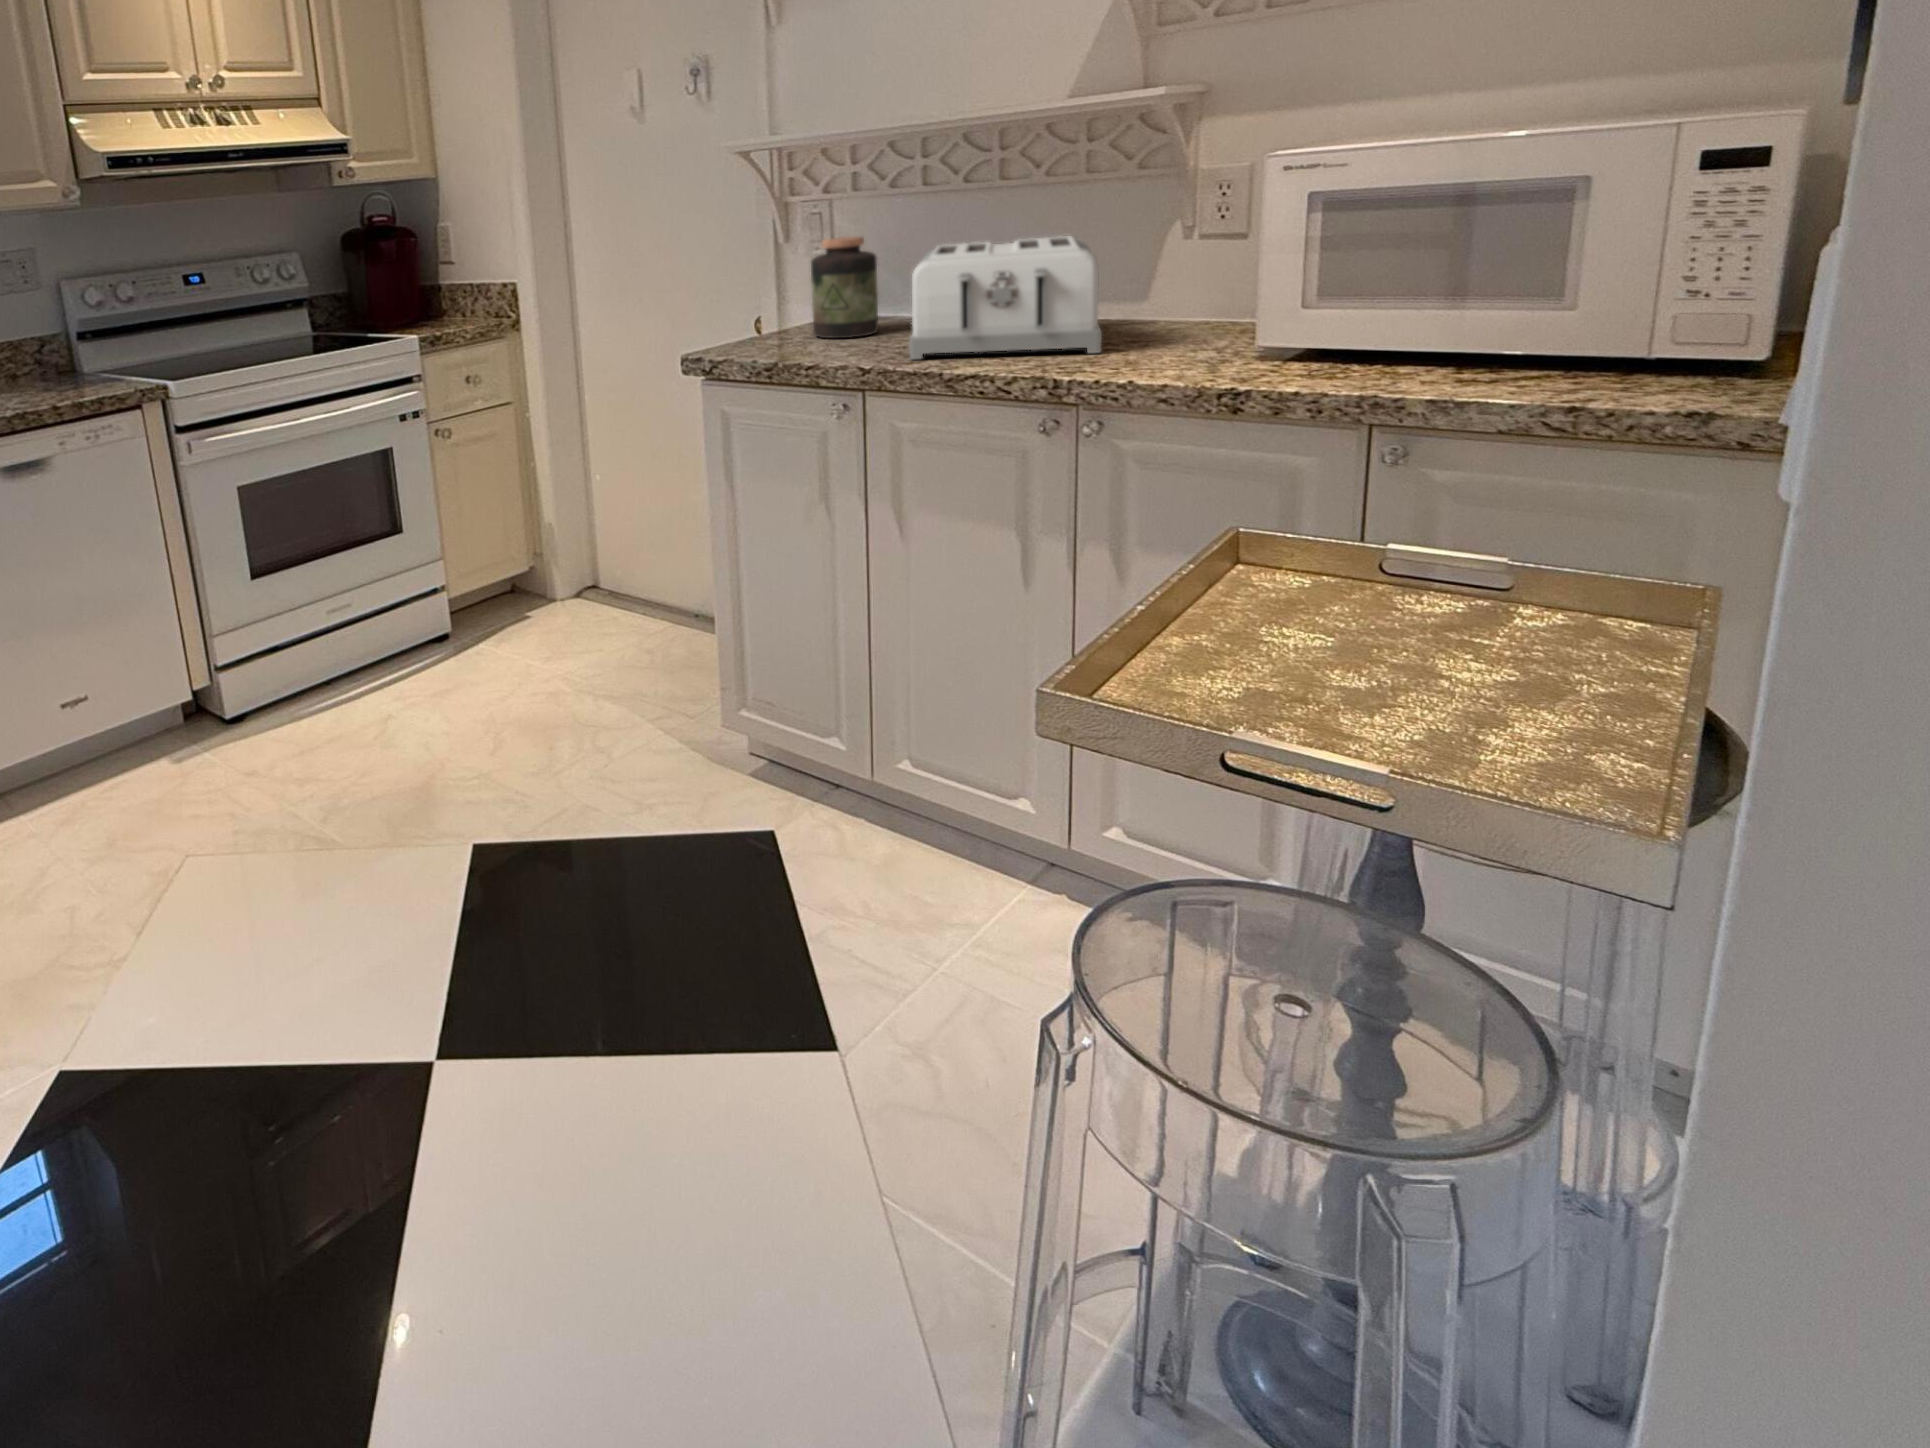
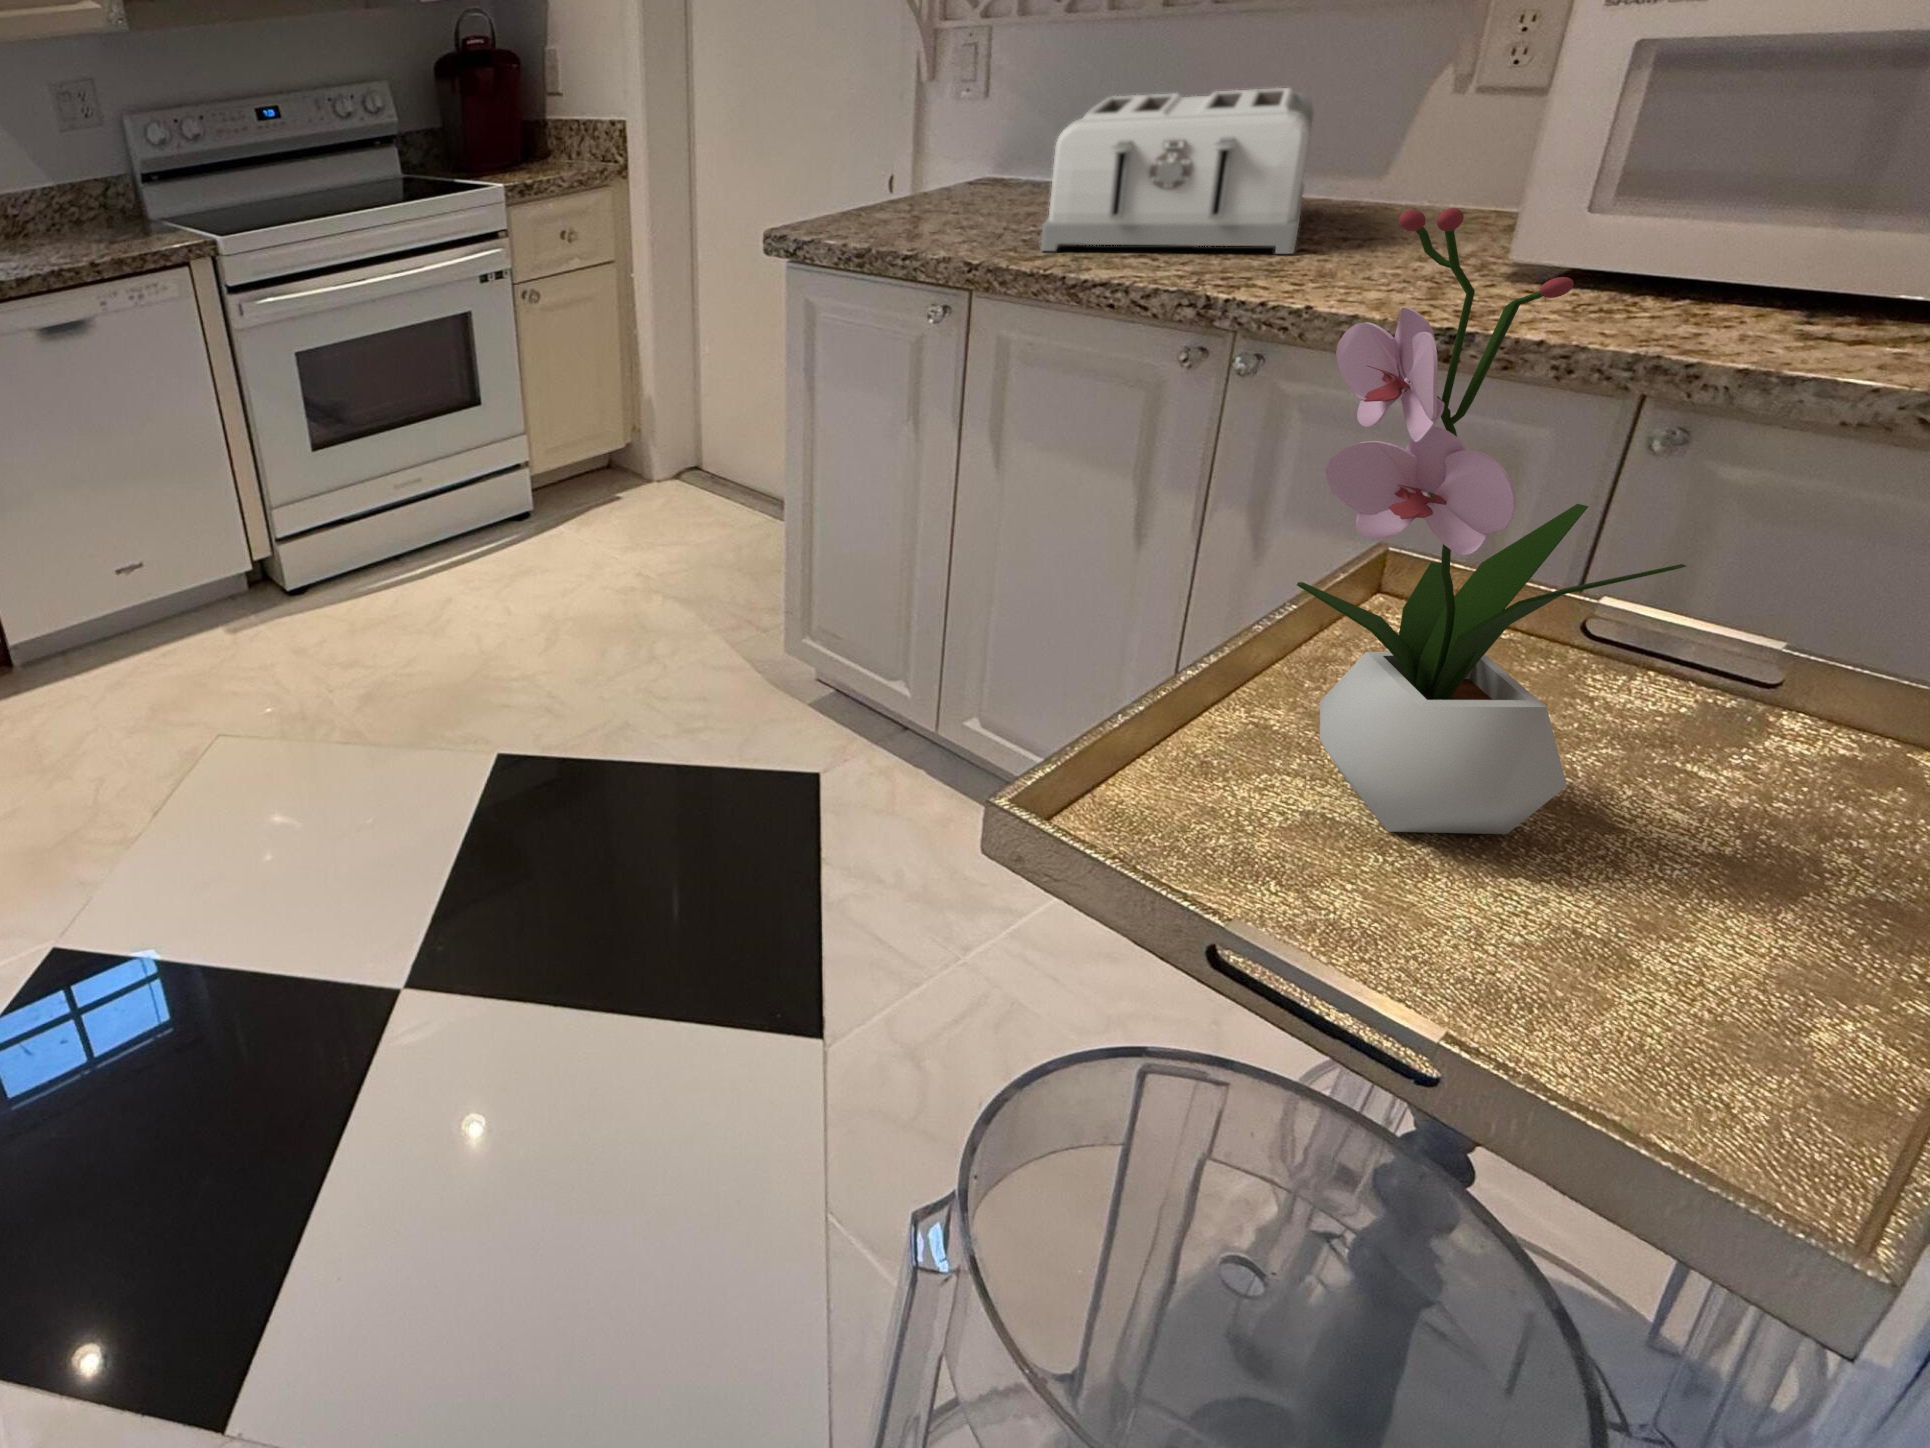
jar: present [811,237,878,338] -> none [942,81,1032,213]
flower arrangement: none [1216,259,1457,687] -> present [1297,208,1686,834]

